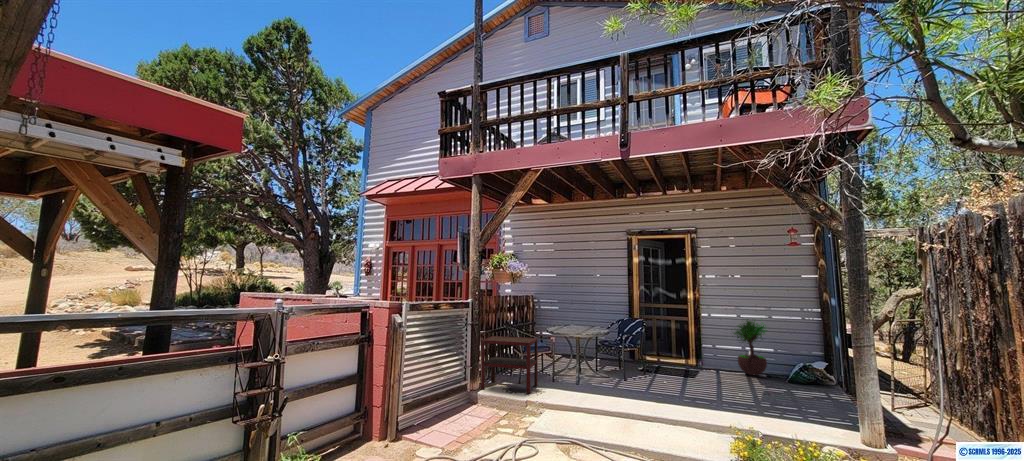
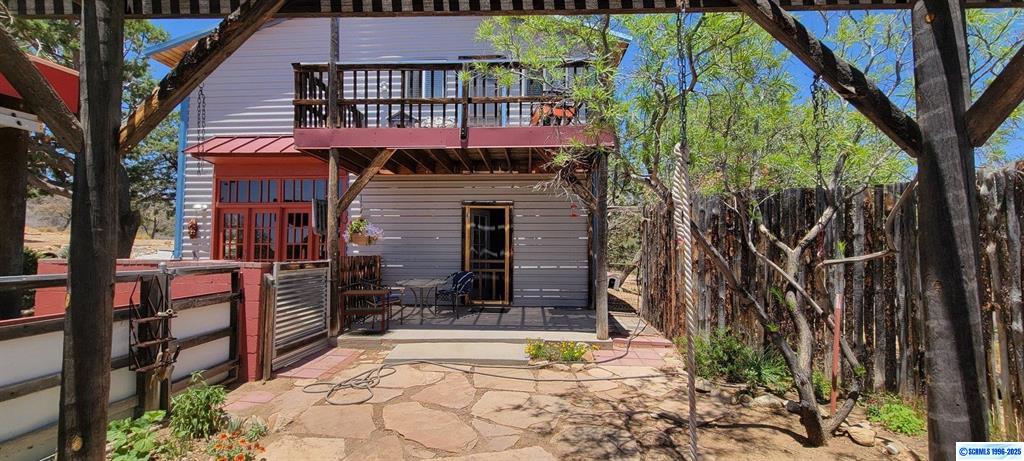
potted tree: present [734,319,767,375] -> none [533,266,558,308]

